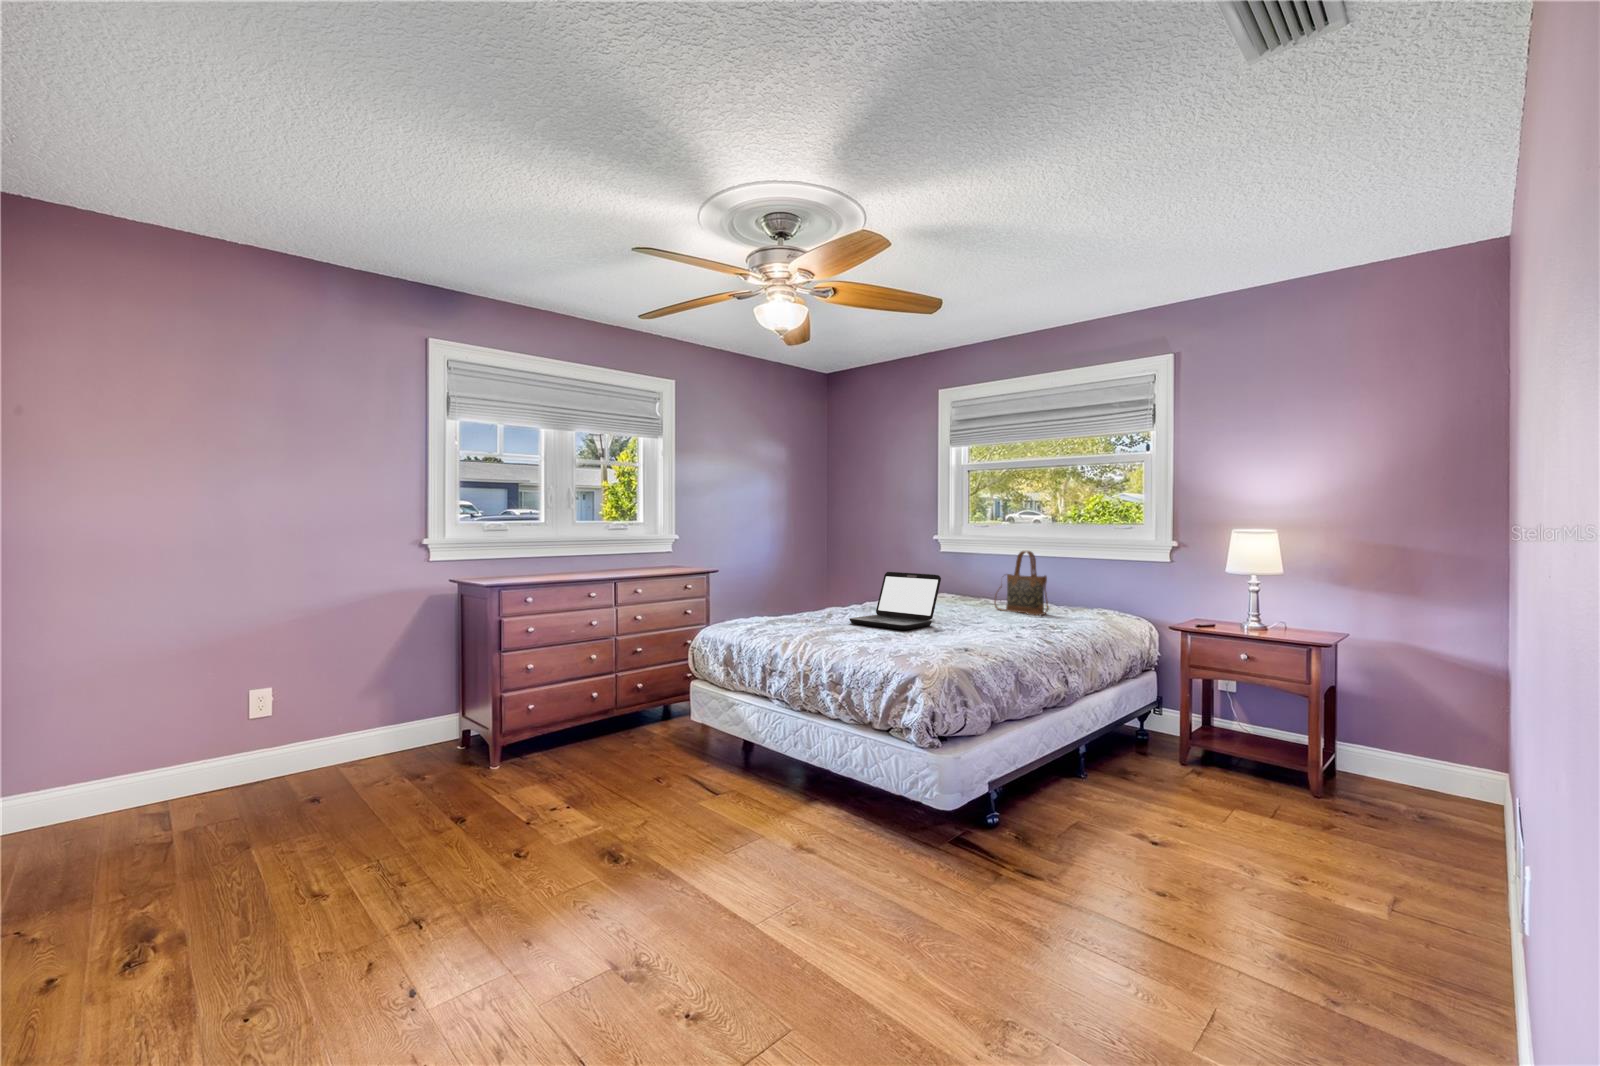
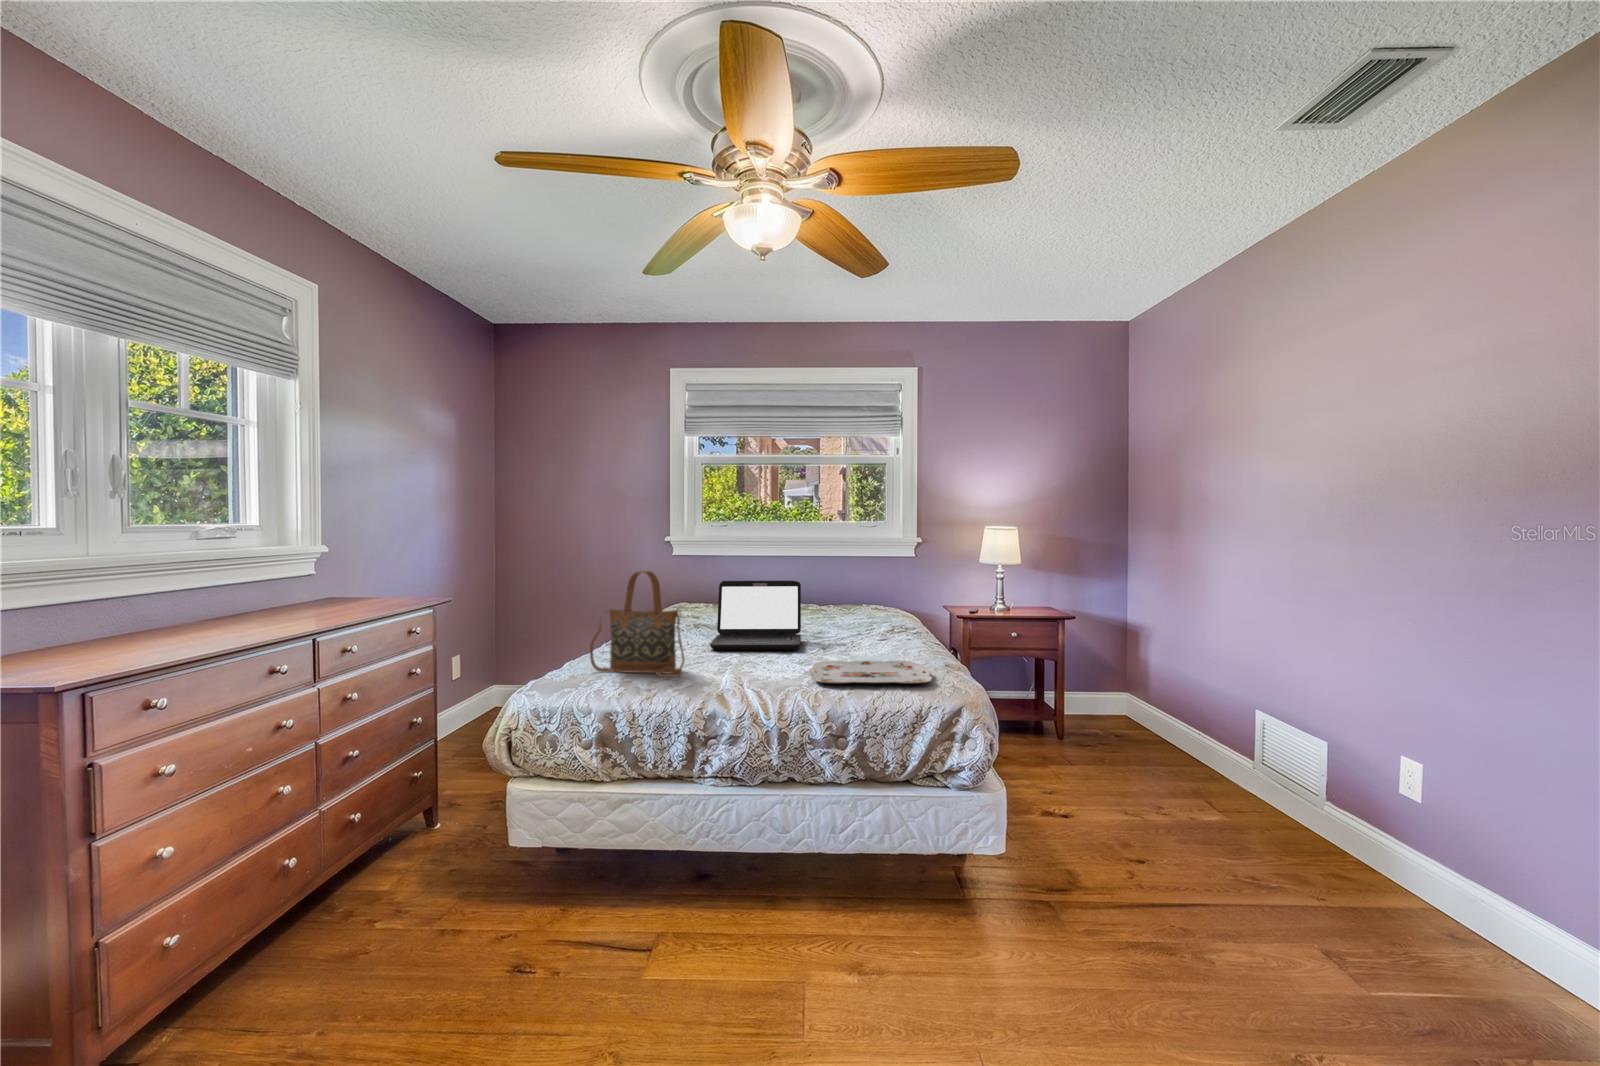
handbag: present [994,551,1048,615] -> present [590,571,684,677]
serving tray: none [846,637,954,656] -> present [809,660,932,684]

